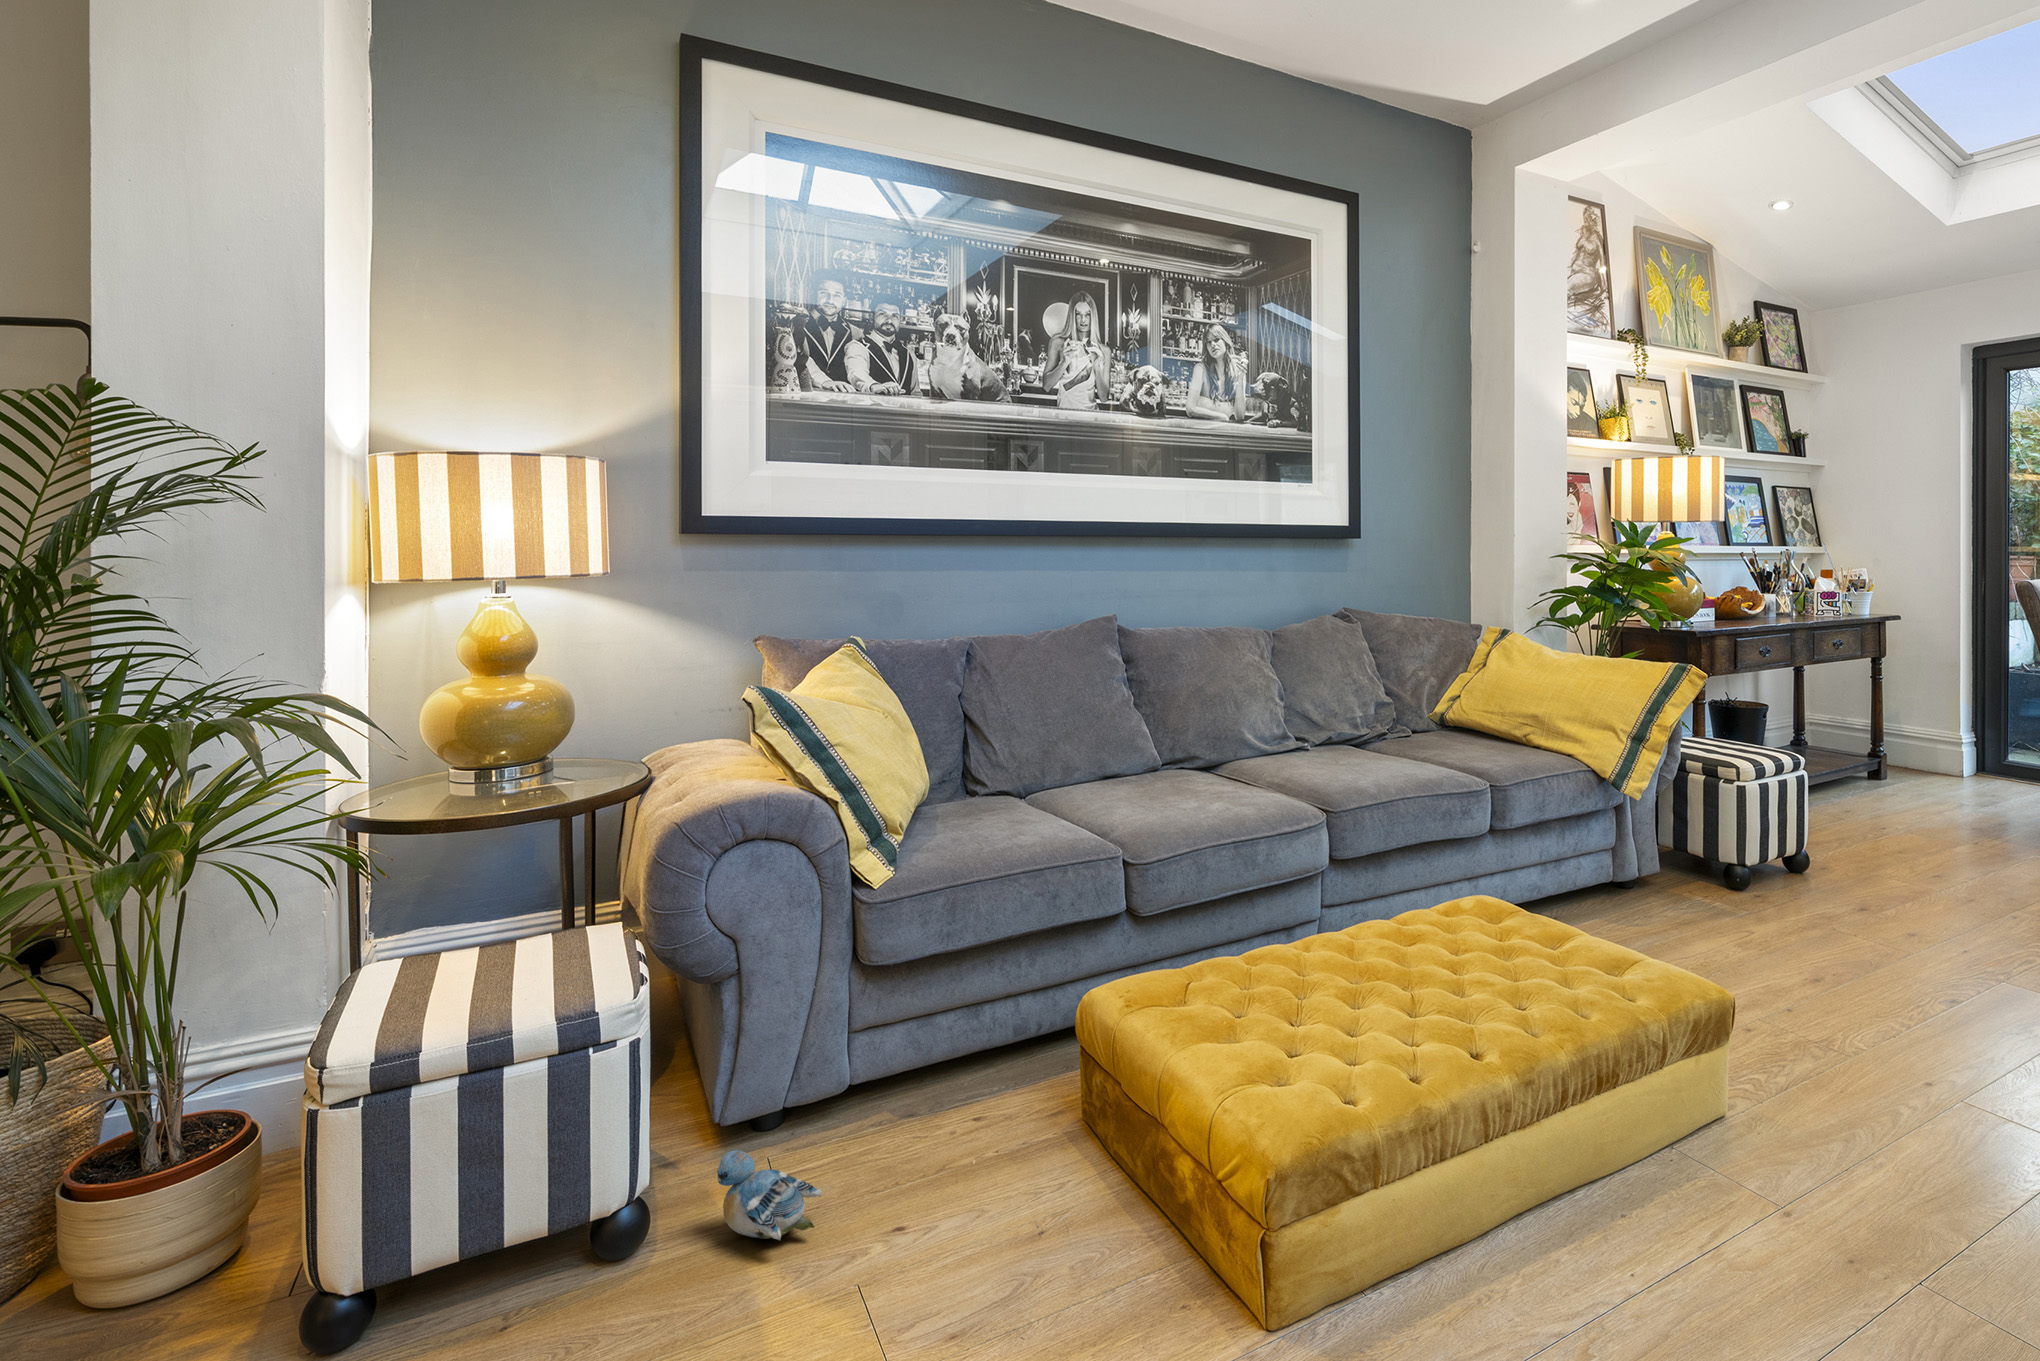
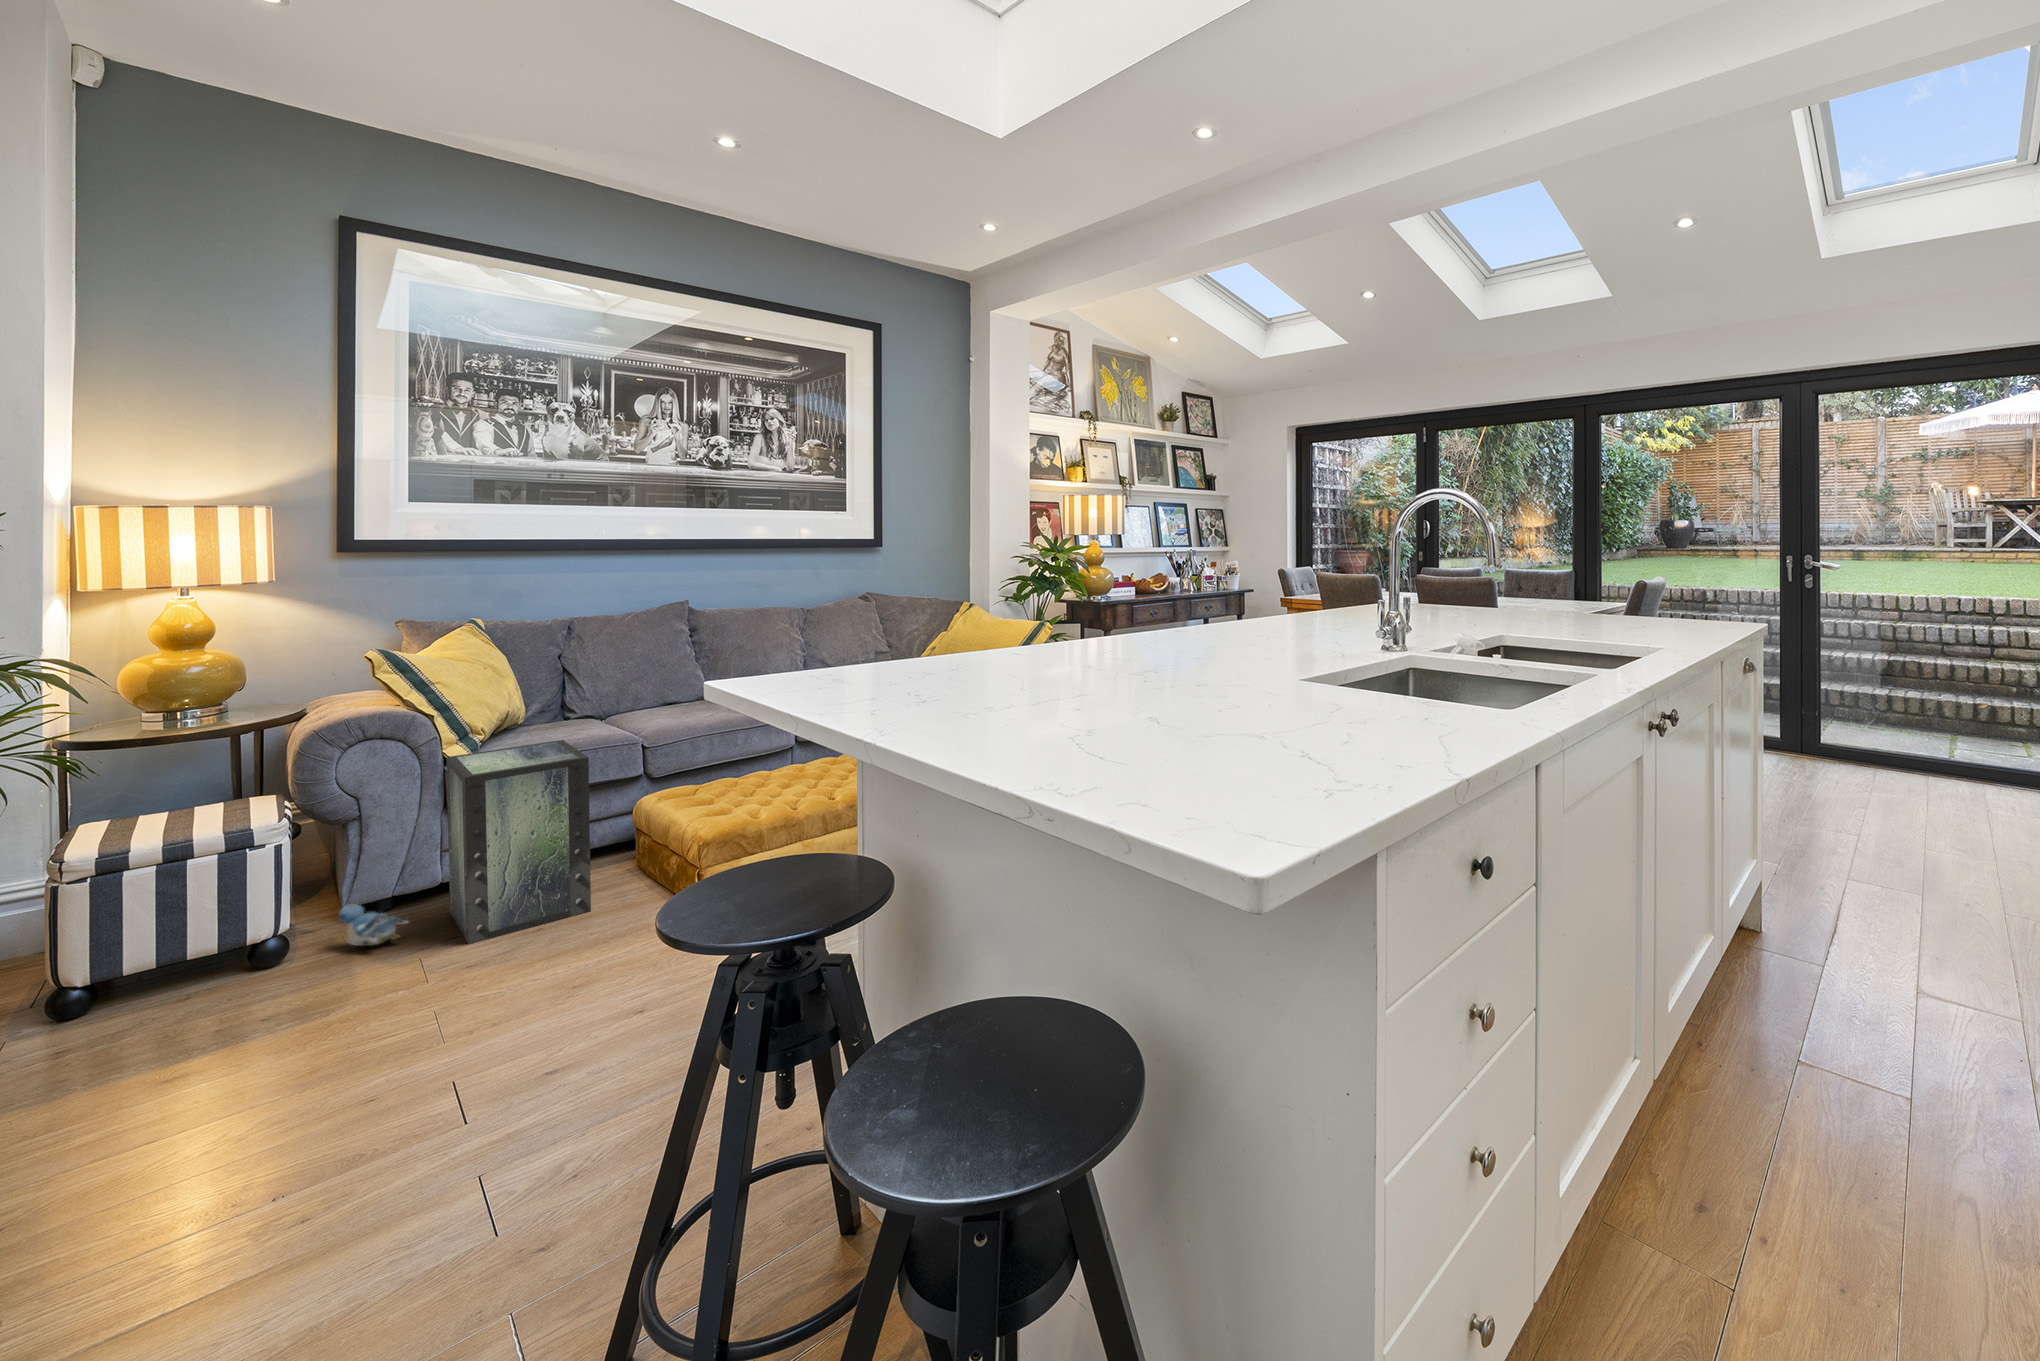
storage box: none [869,851,1106,1261] -> present [446,740,591,944]

